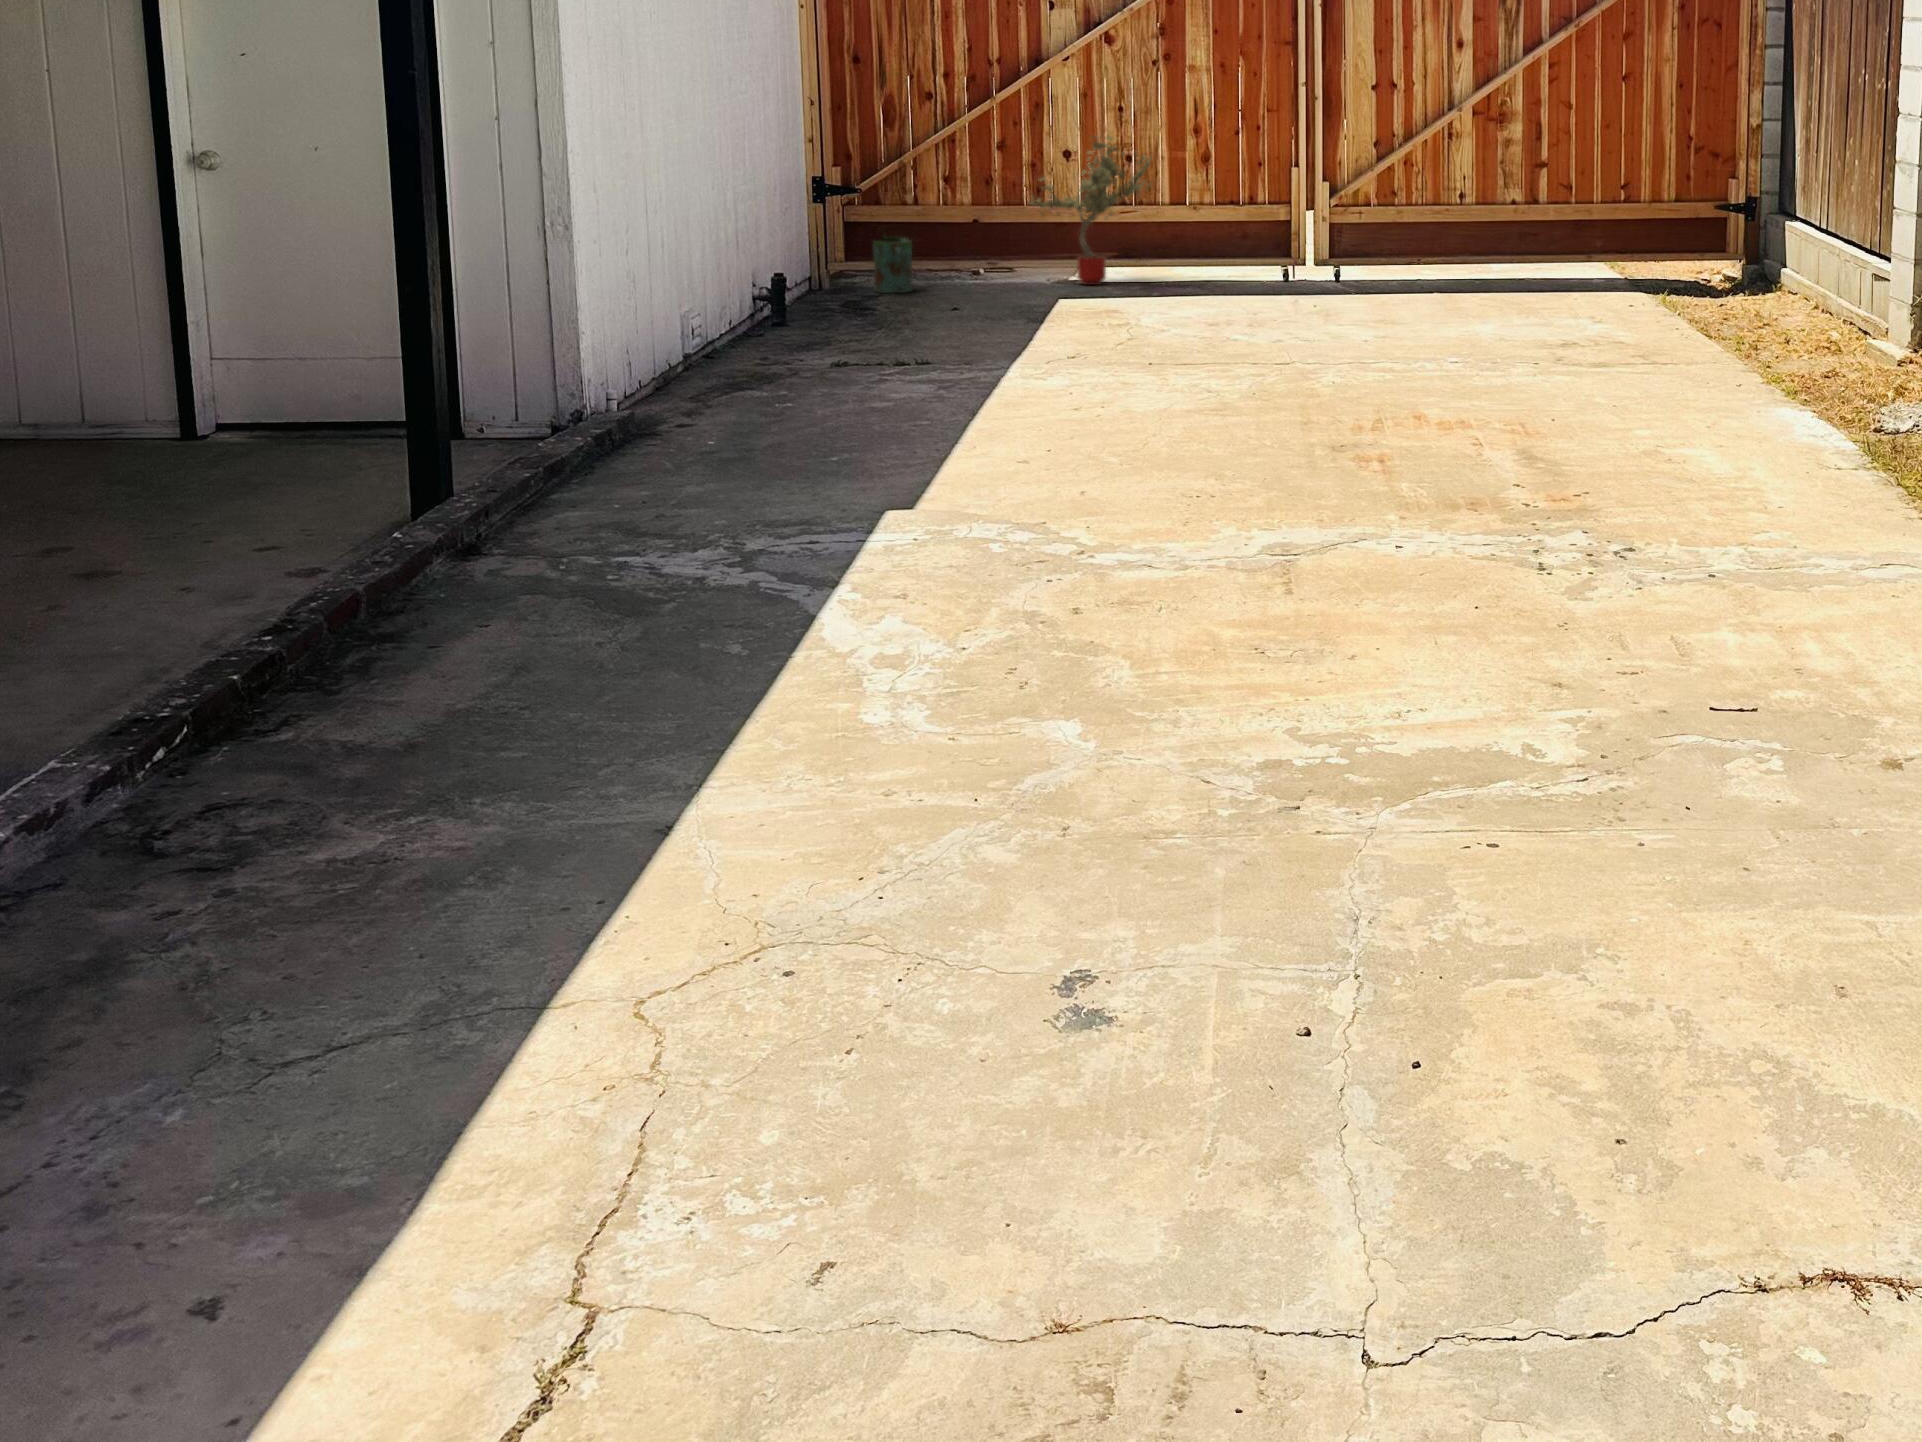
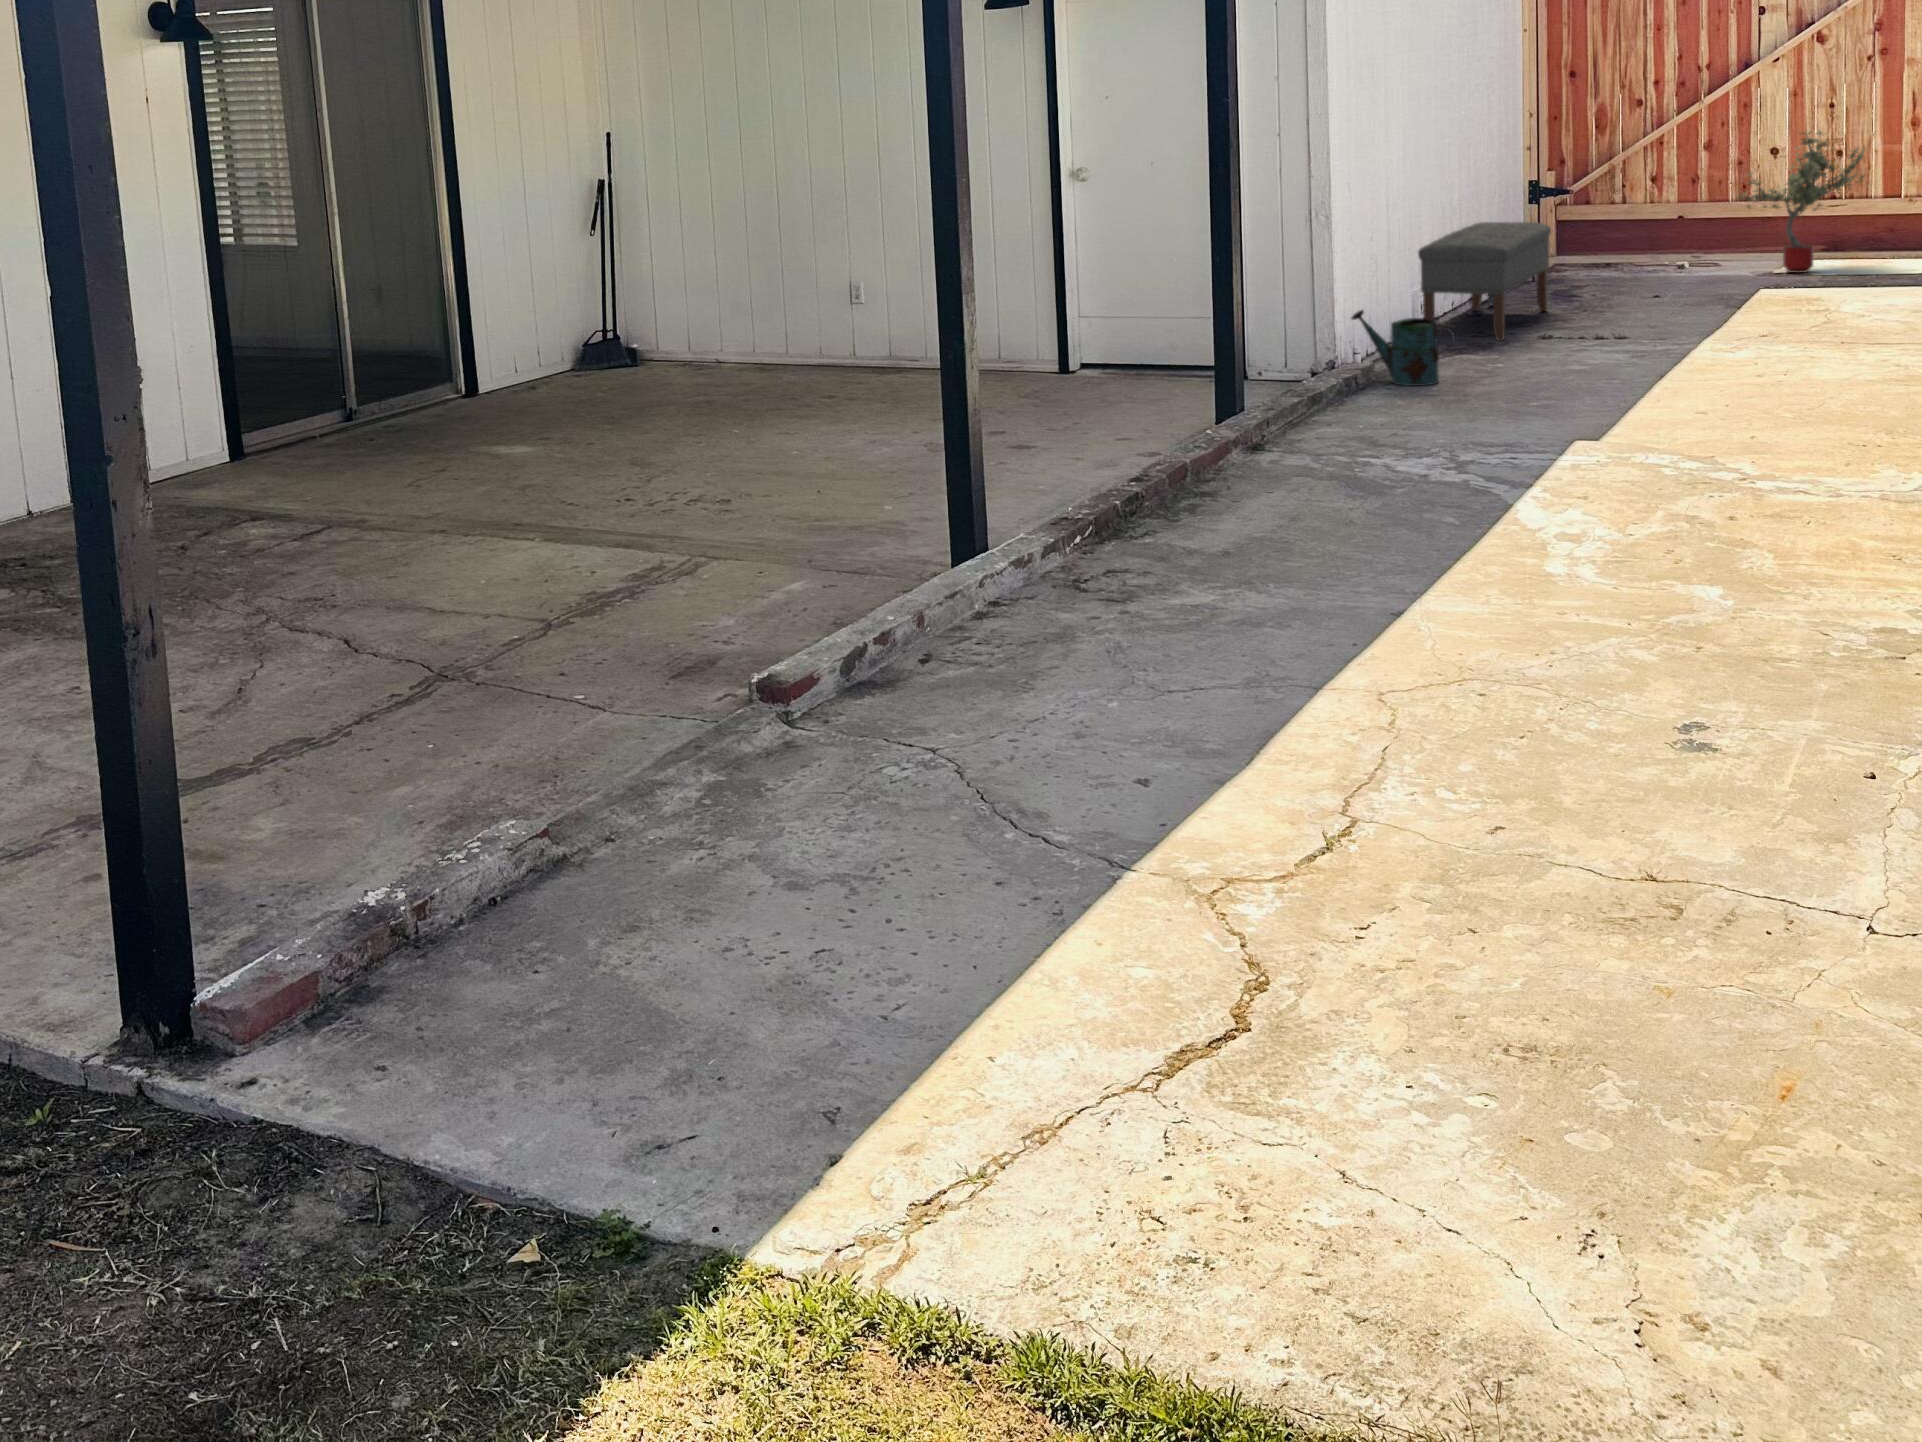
watering can: present [873,227,913,293] -> present [1352,310,1455,386]
bench: none [687,230,842,375] -> present [1418,222,1551,341]

